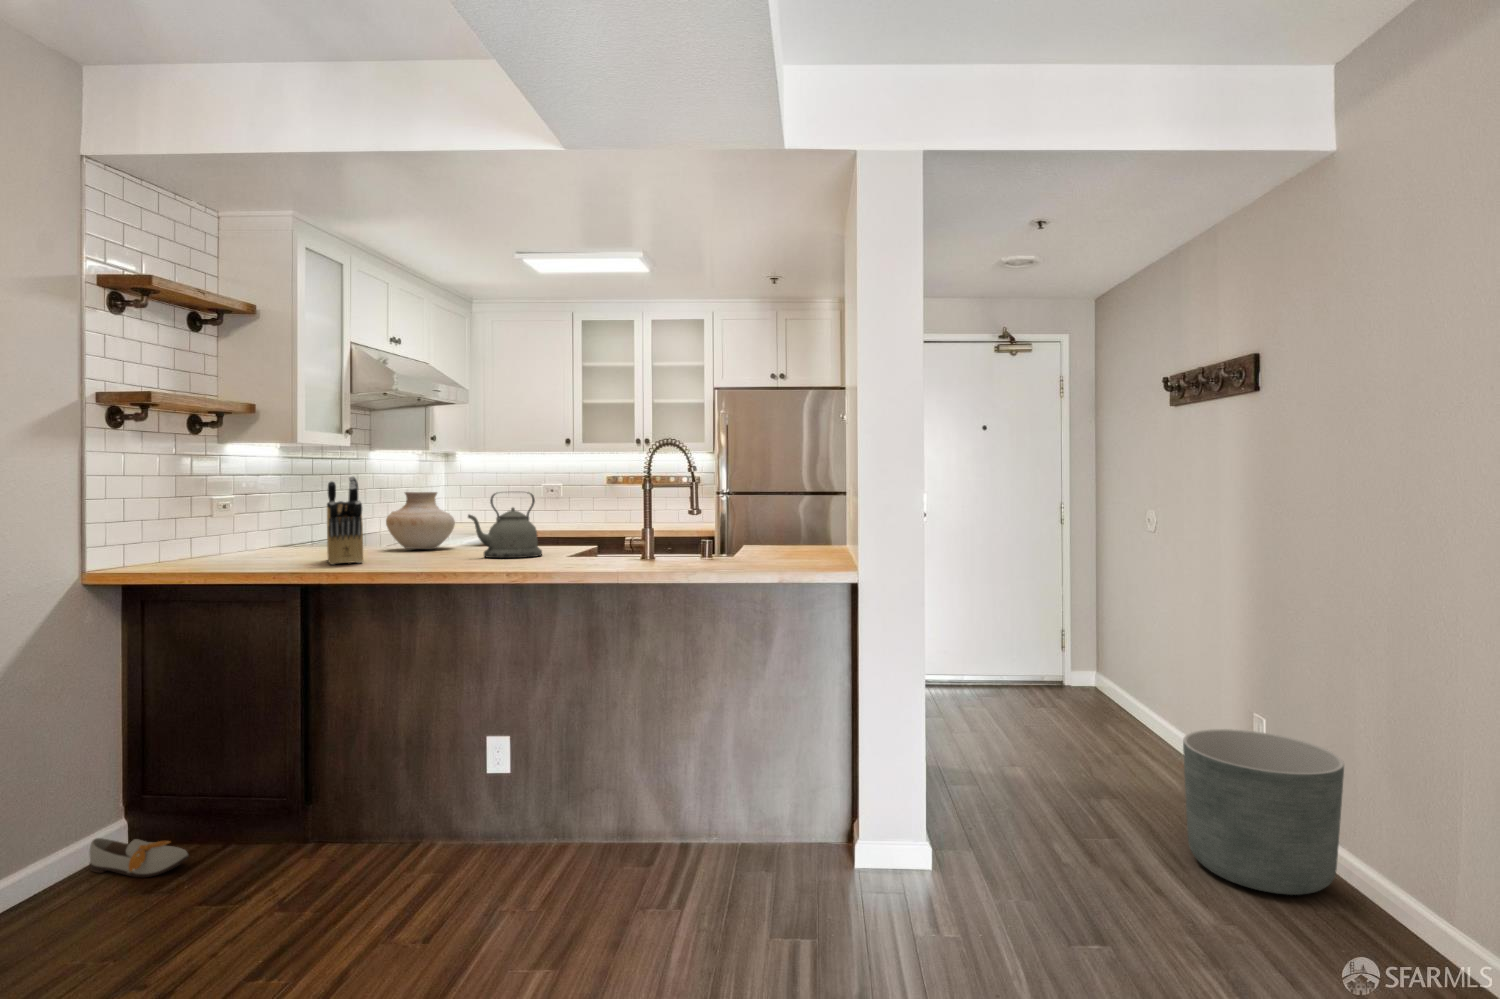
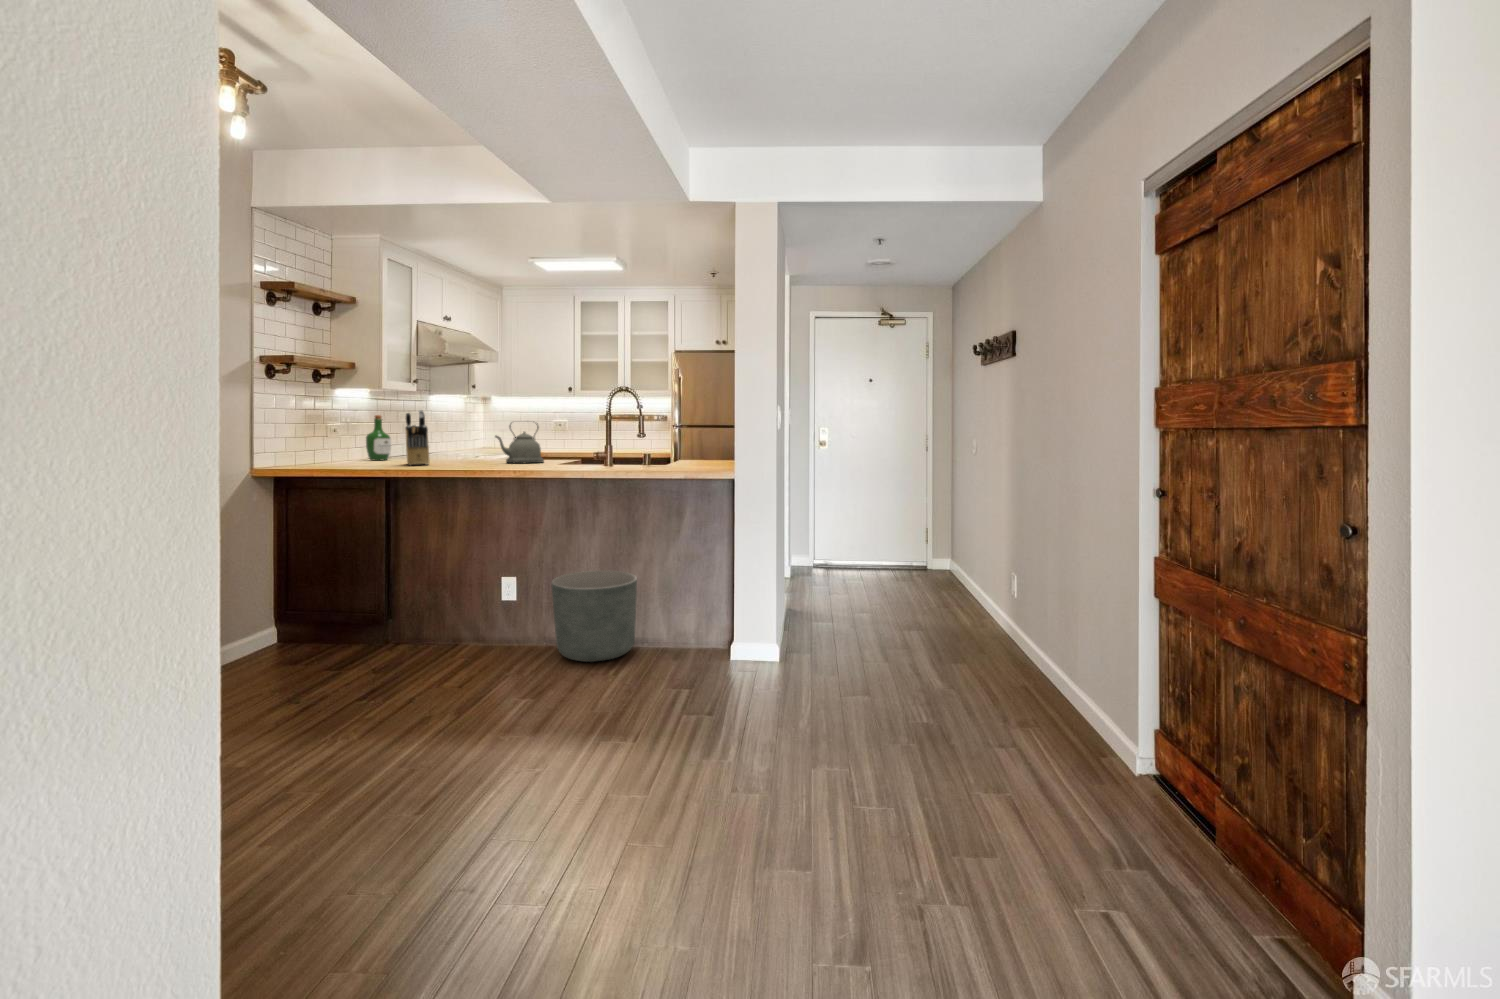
wine bottle: none [267,481,306,551] -> present [366,415,391,460]
vase: present [386,492,455,549] -> none [444,422,489,460]
planter: present [1183,729,1344,895] -> present [552,571,637,662]
shoe: present [89,838,189,877] -> none [272,628,332,648]

